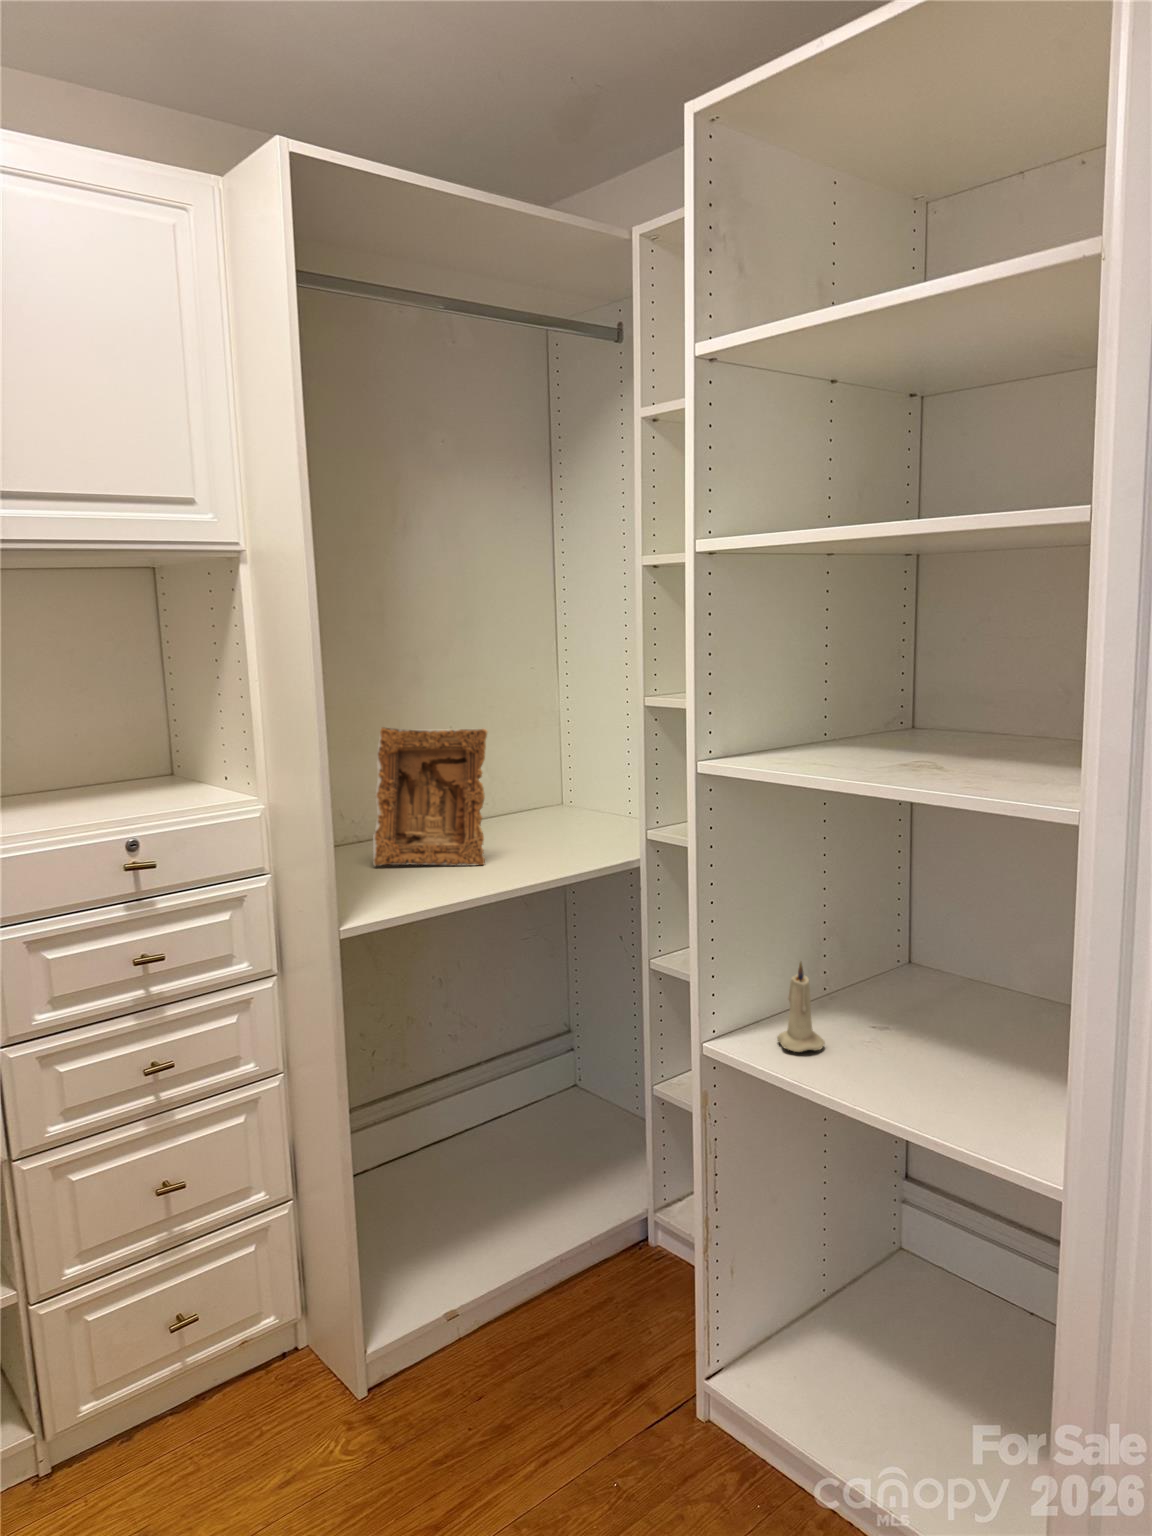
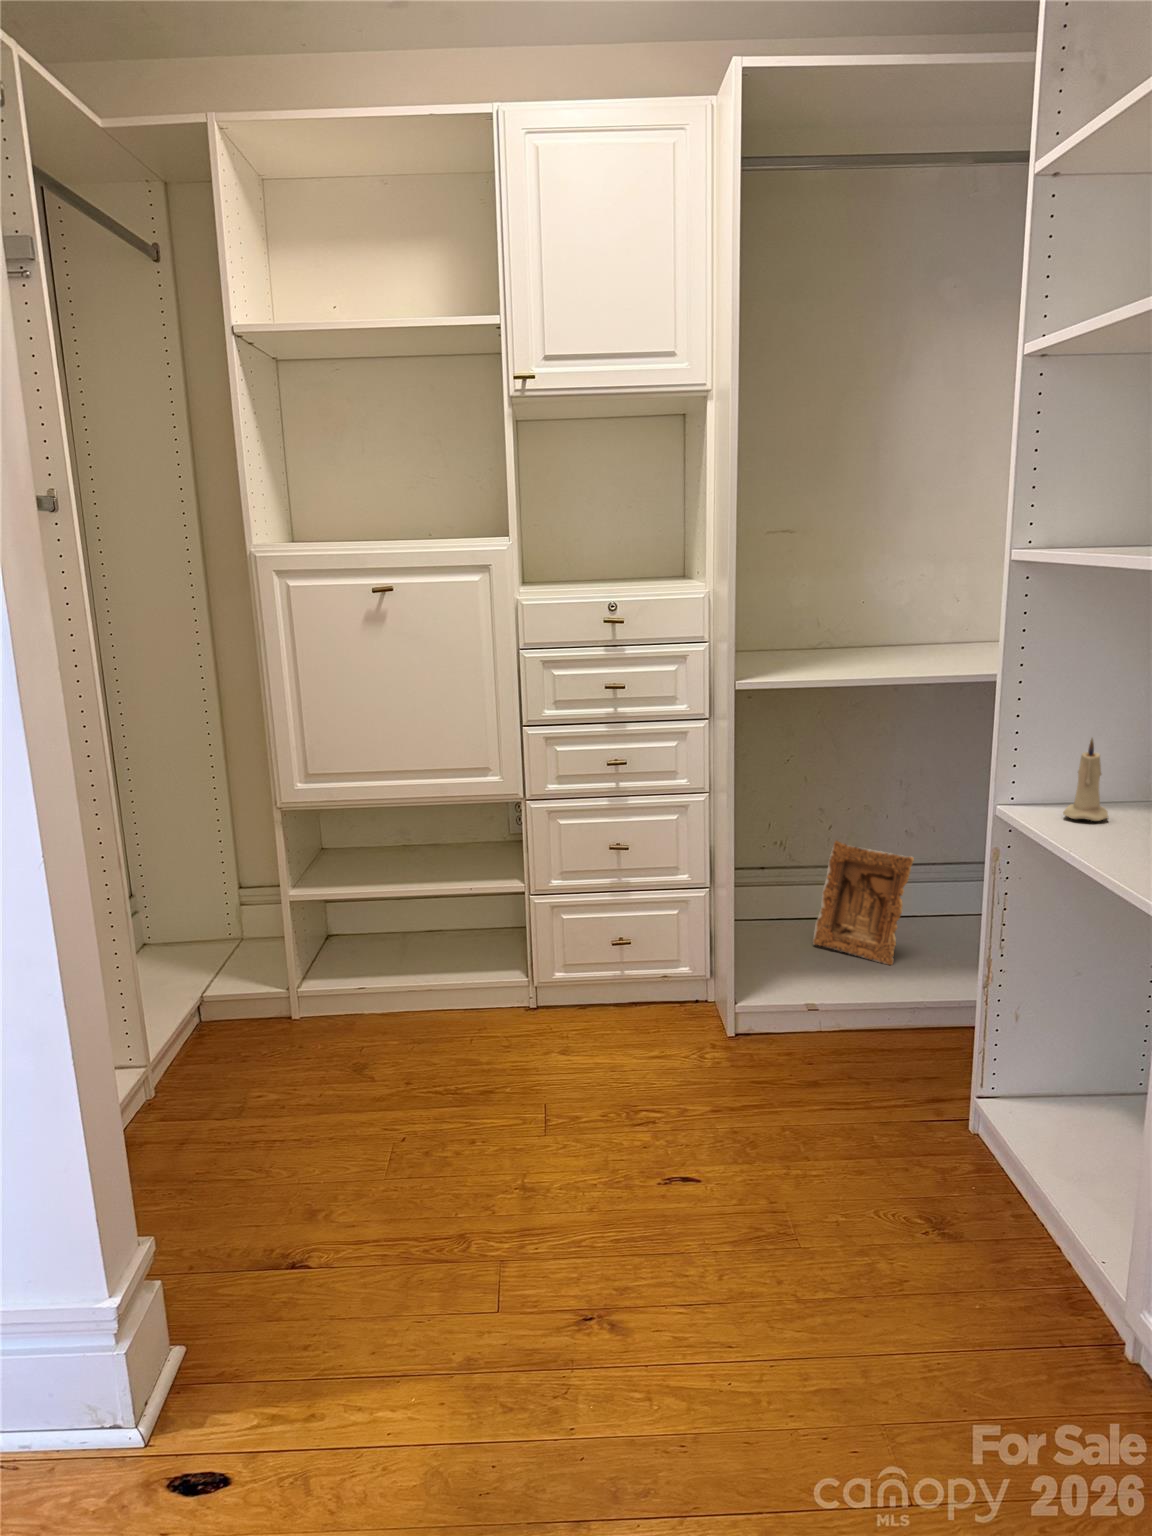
picture frame: present [373,727,487,866] -> present [813,841,914,965]

